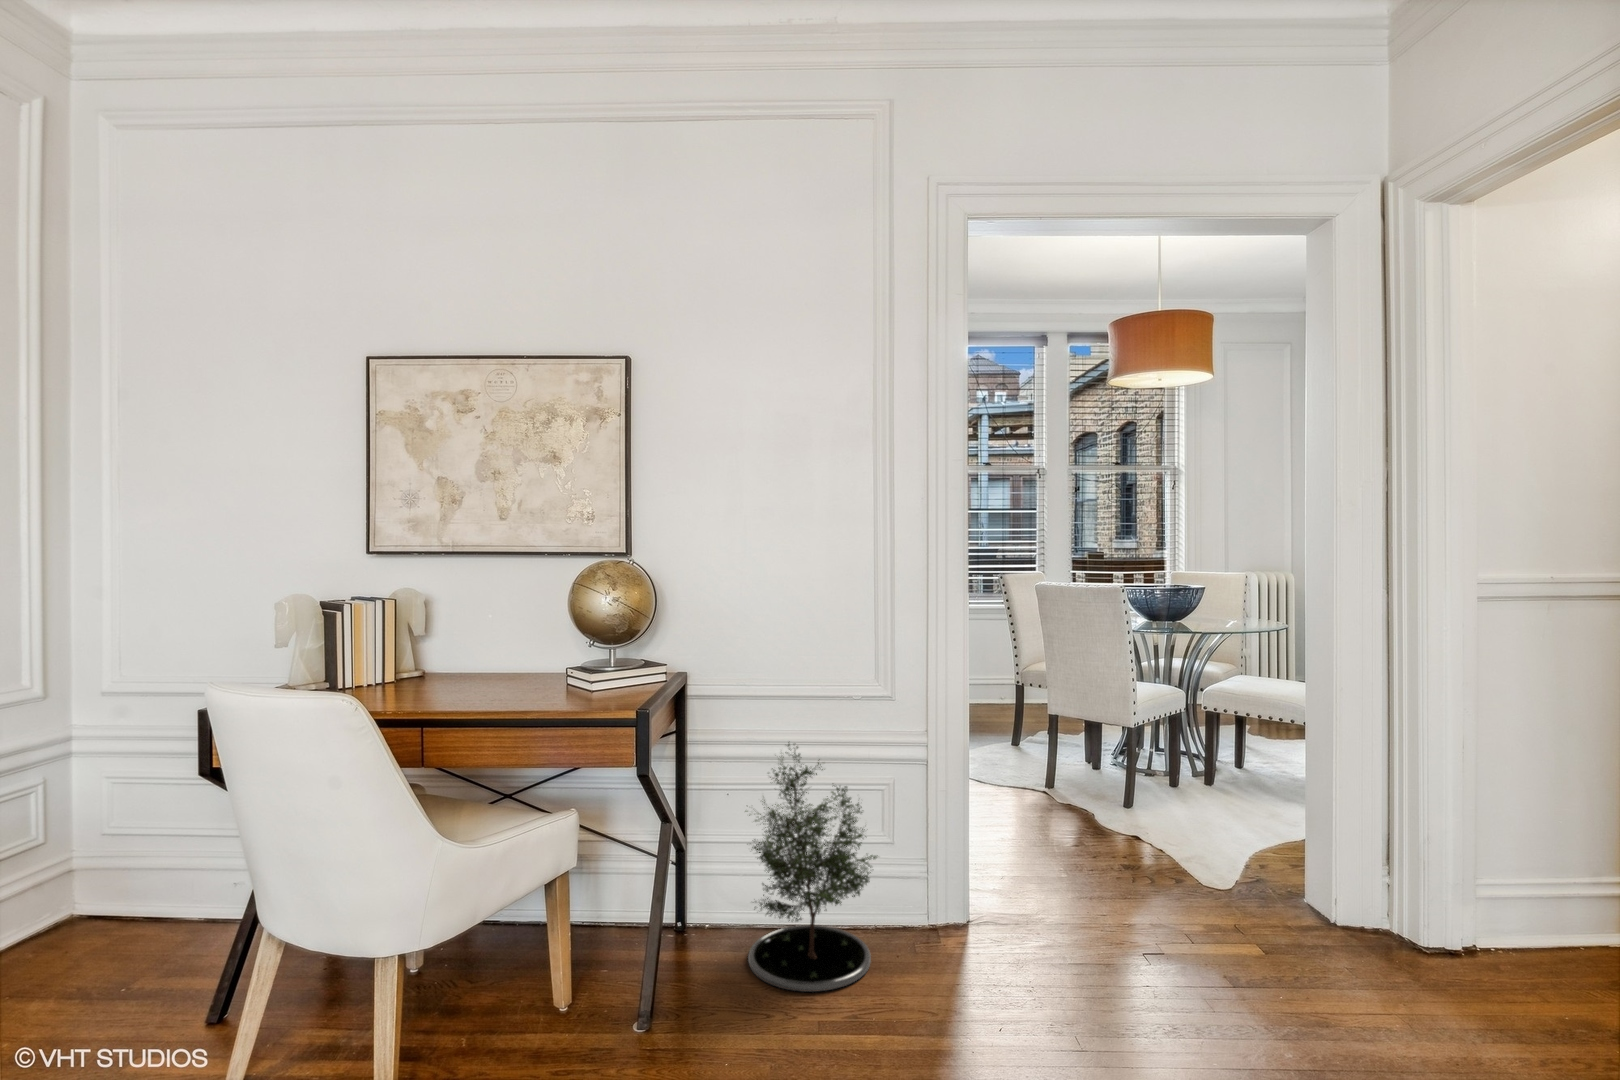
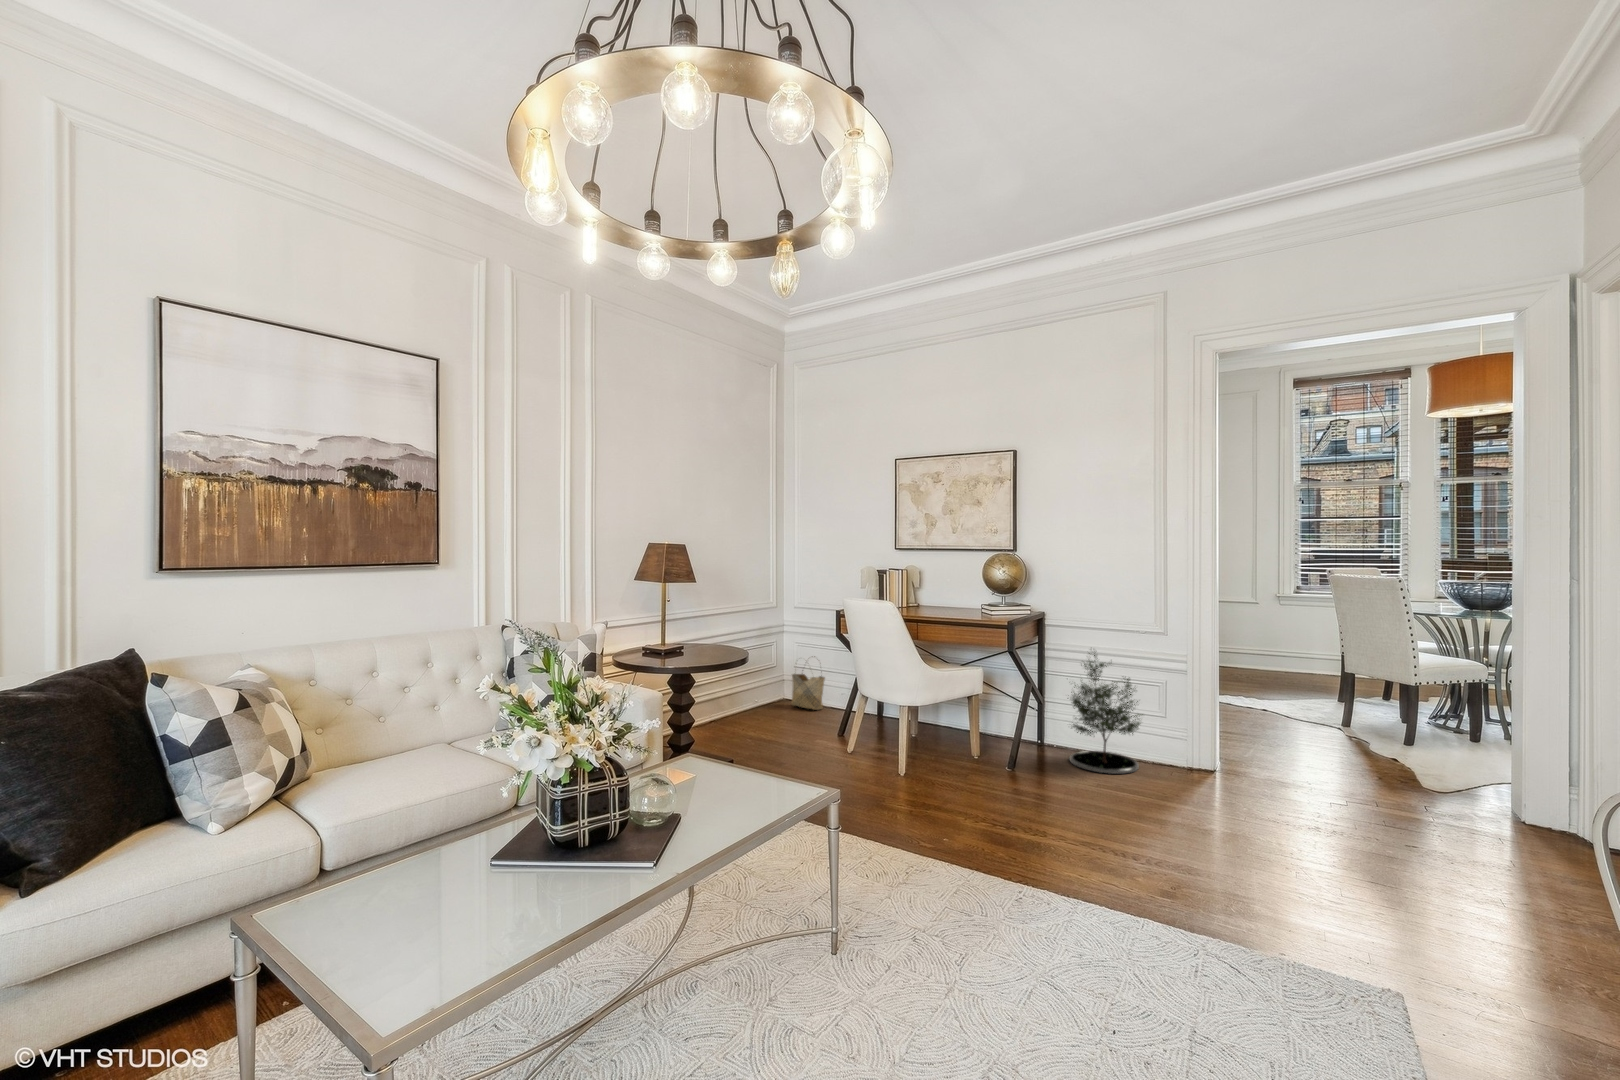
woven basket: none [86,803,187,934] -> present [791,674,825,710]

